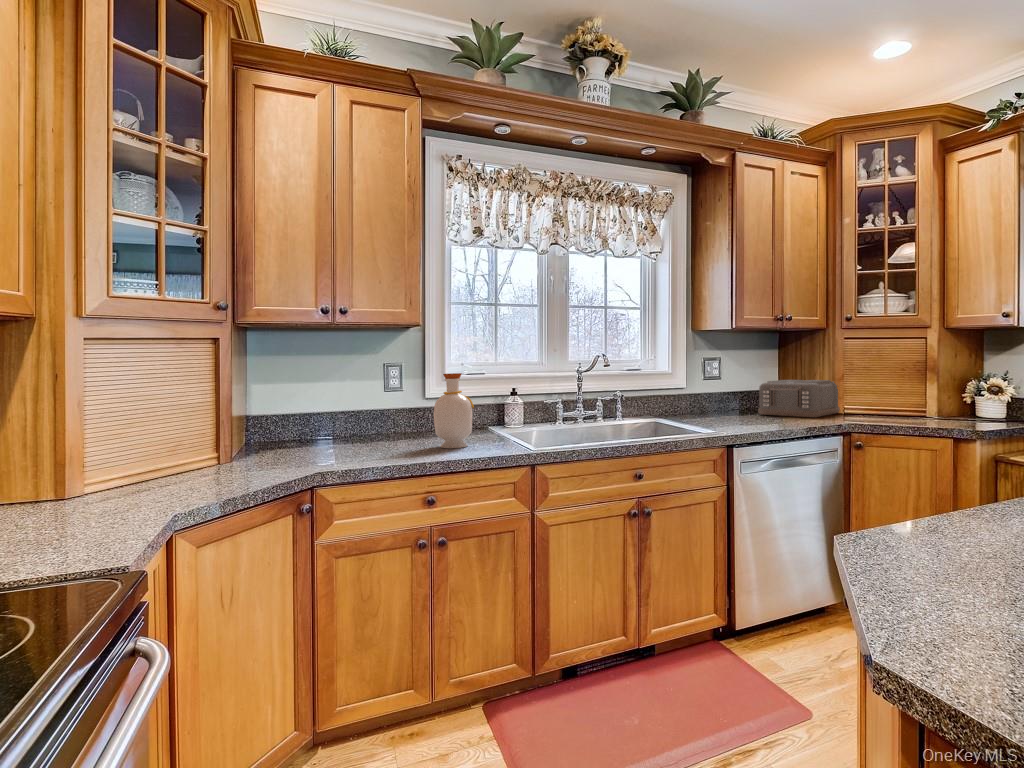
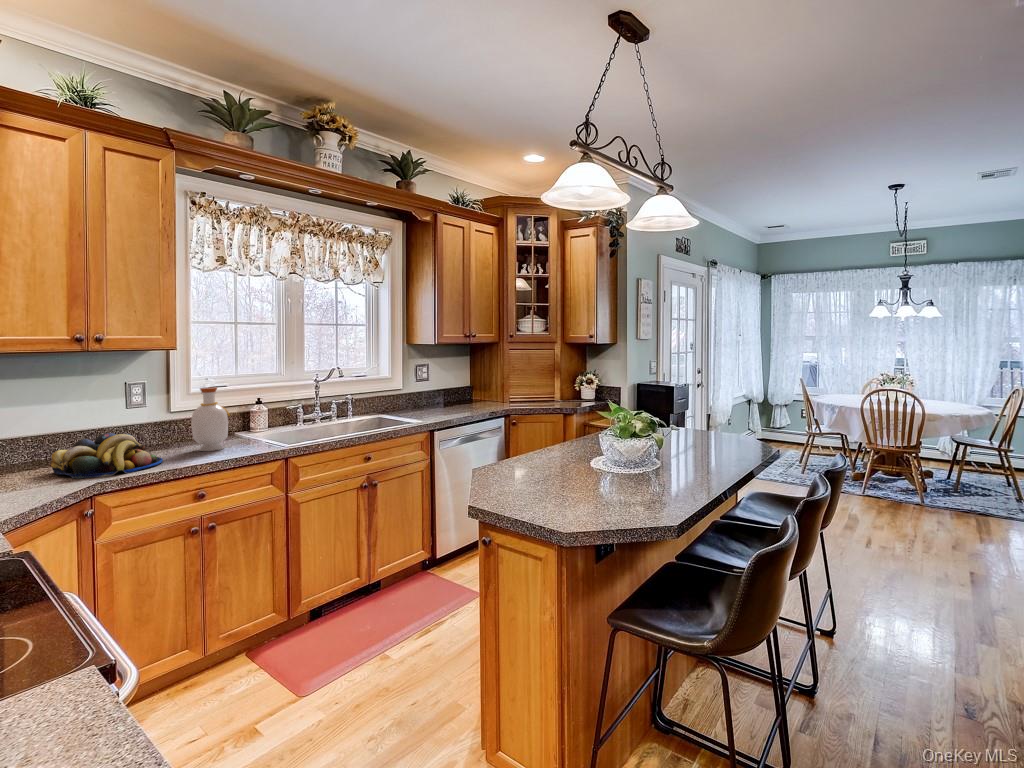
toaster: present [758,380,840,417] -> none [454,380,508,408]
fruit bowl: none [291,420,398,468] -> present [51,433,163,479]

